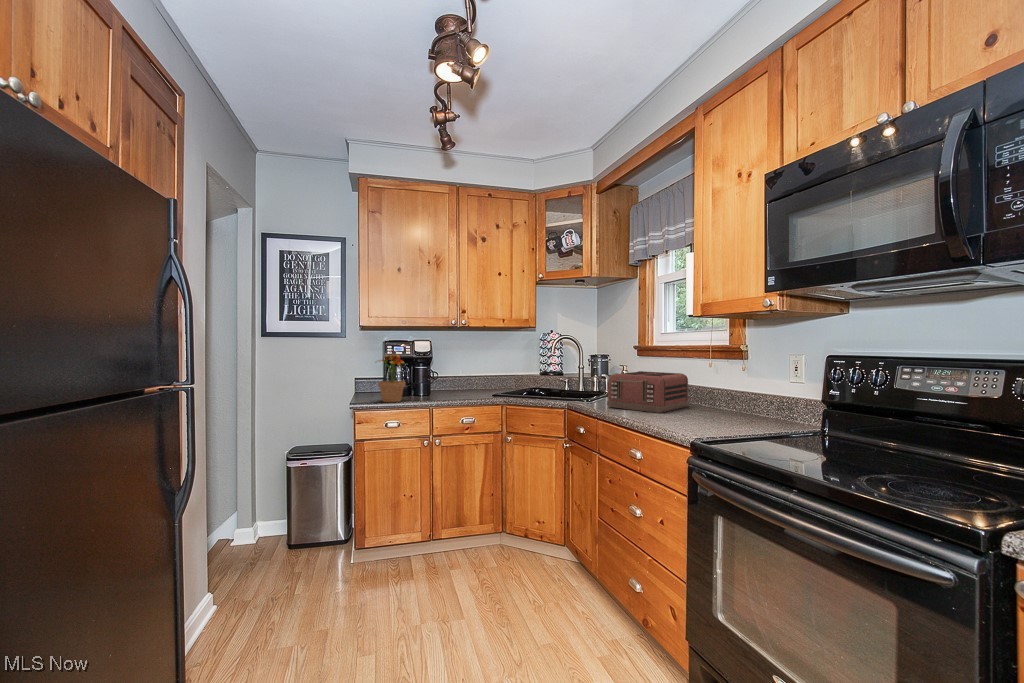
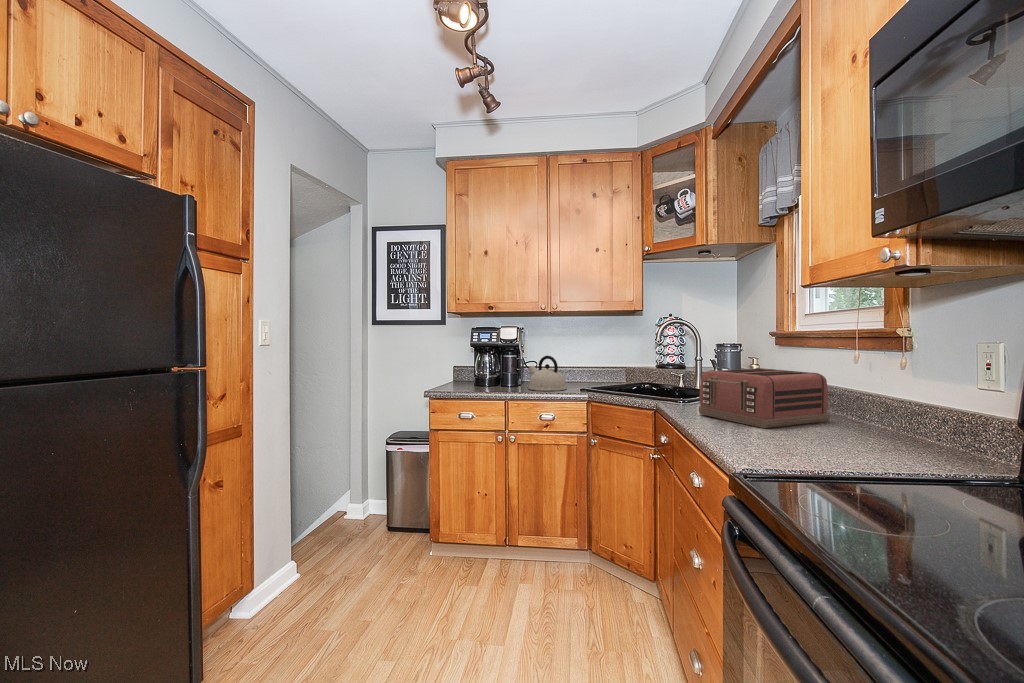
potted plant: present [378,352,405,402] -> none [453,340,484,394]
kettle: none [439,365,475,397] -> present [528,356,567,391]

